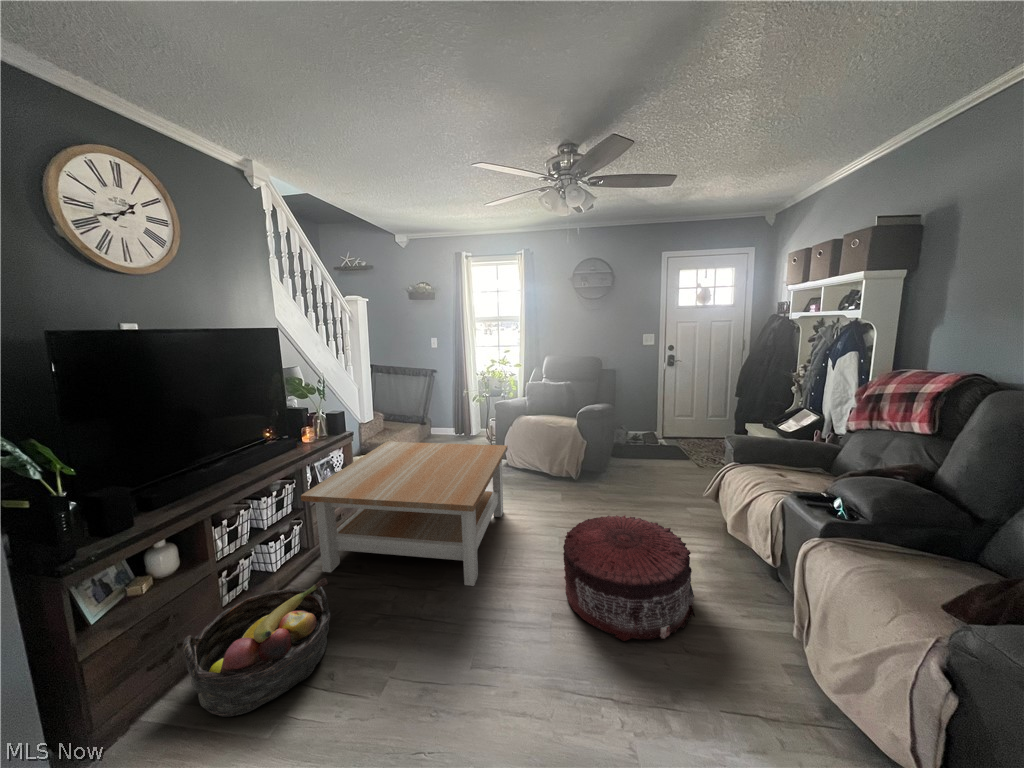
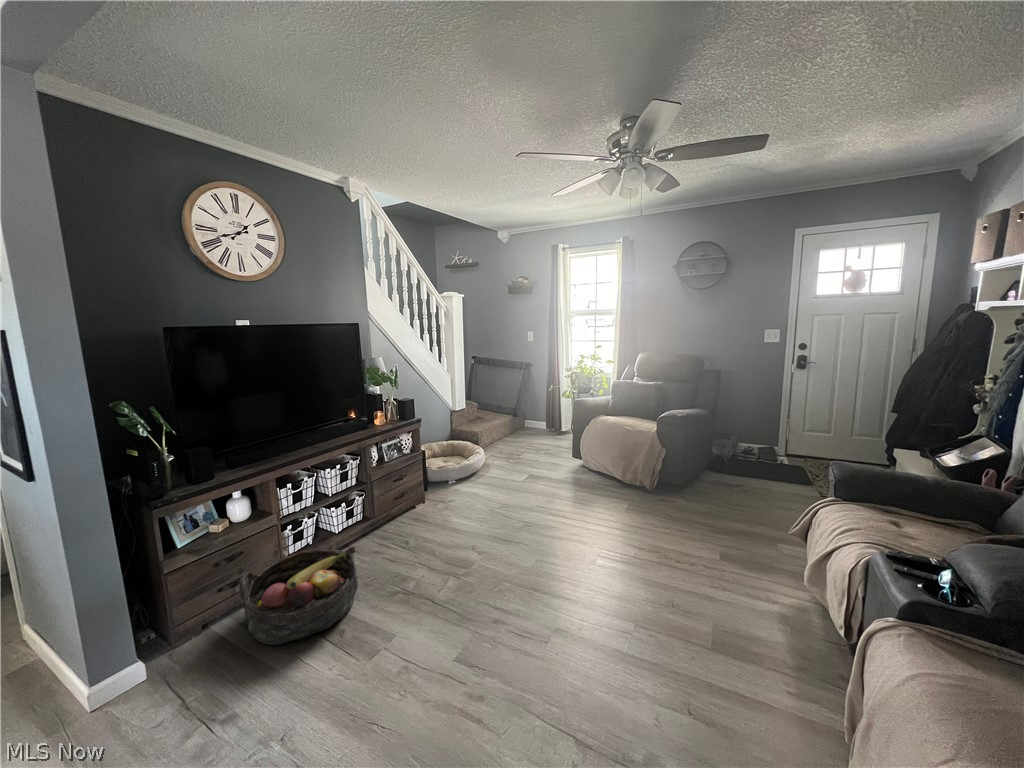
coffee table: present [301,442,508,586] -> none [358,430,563,583]
pouf: present [563,515,695,641] -> none [578,537,730,694]

